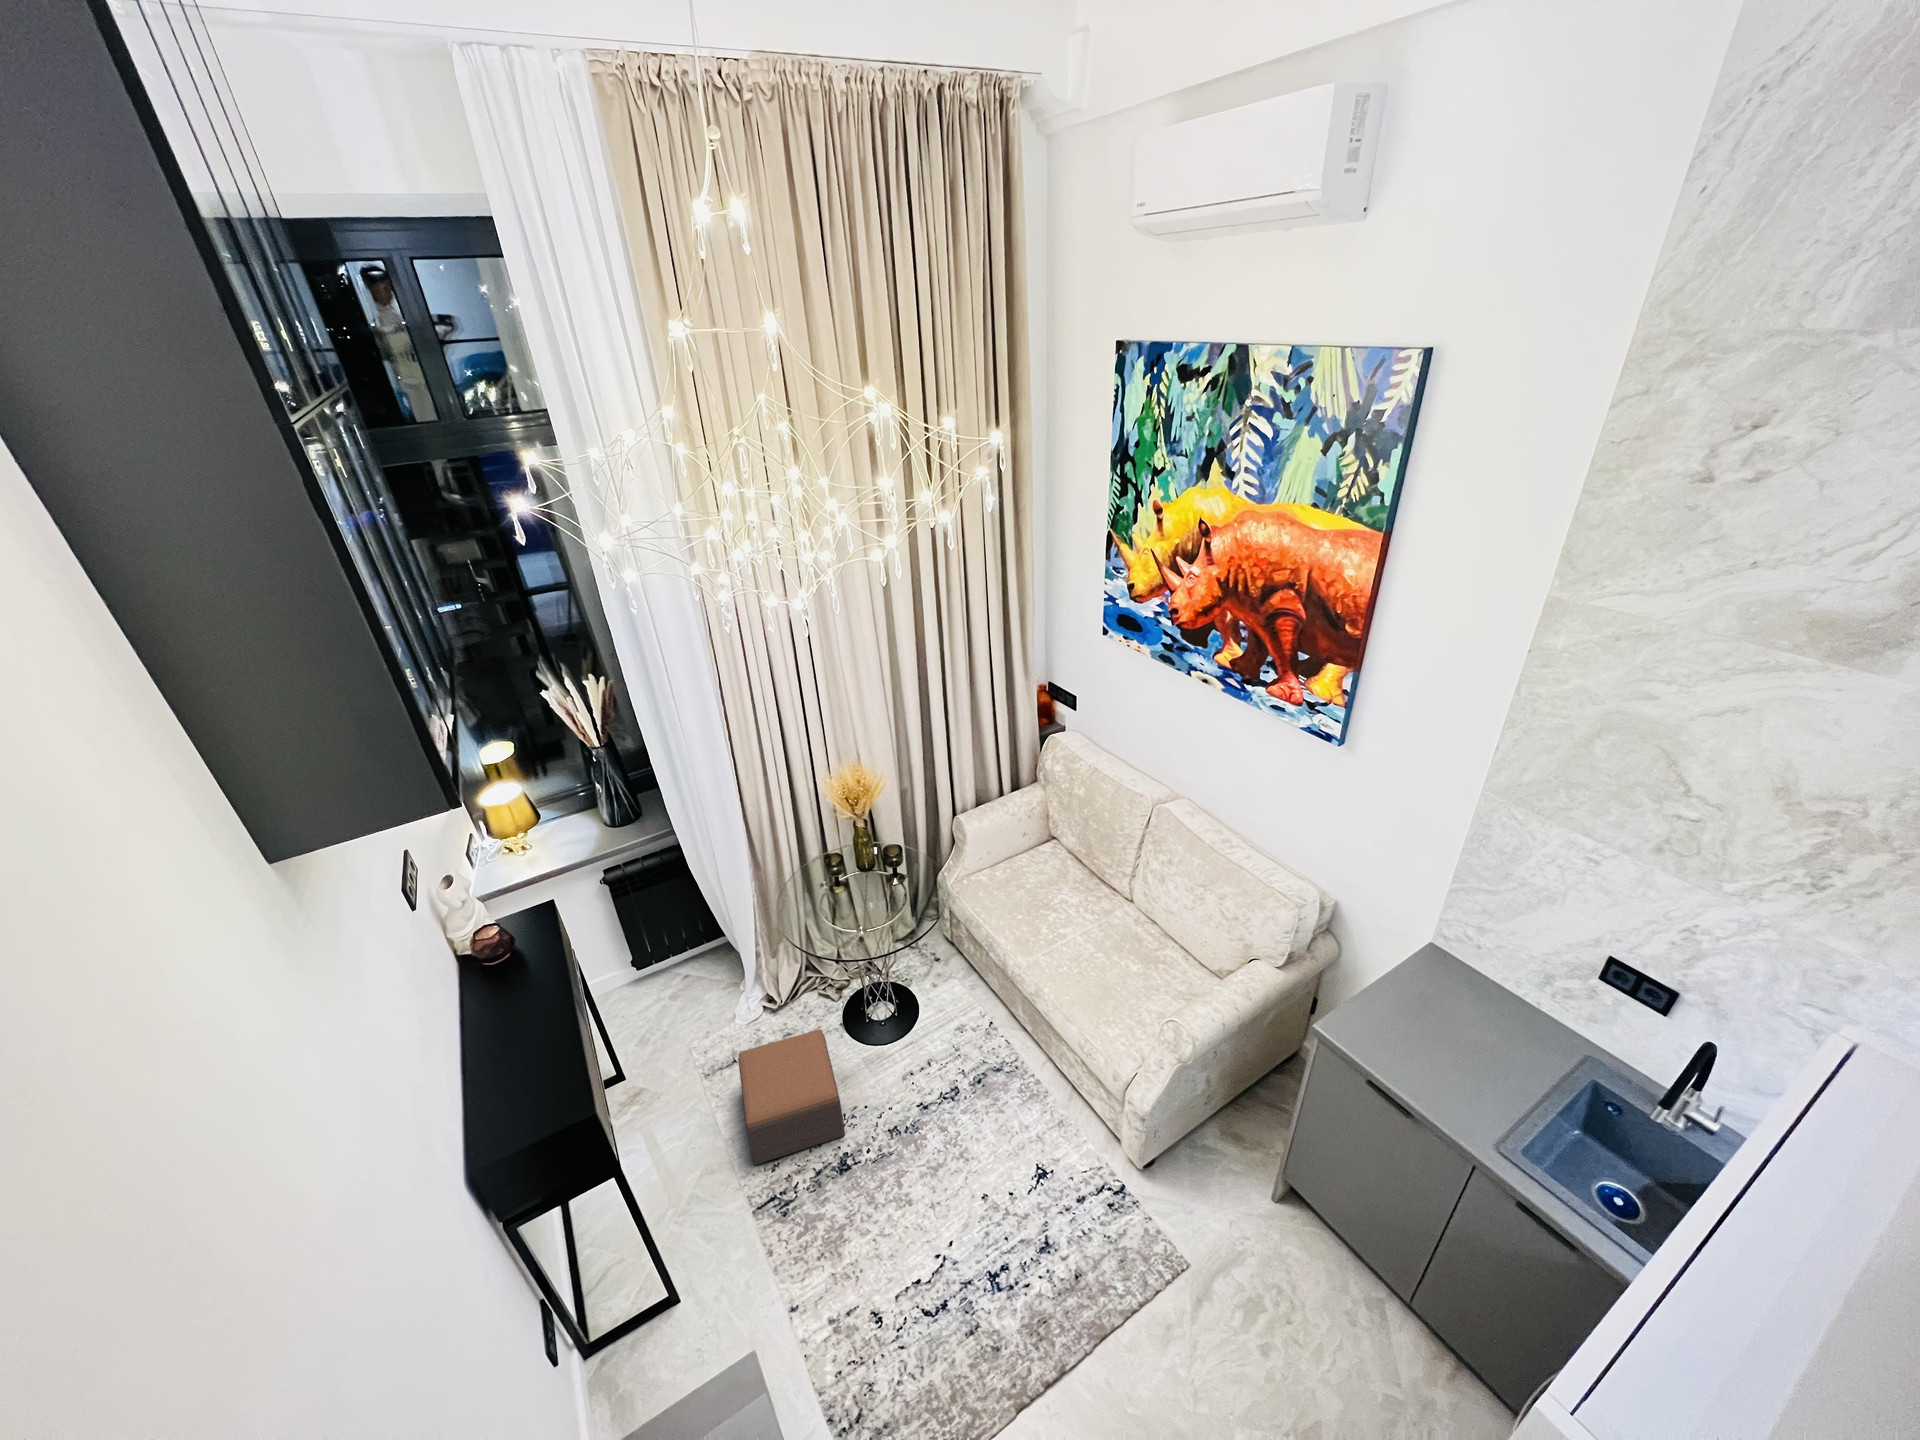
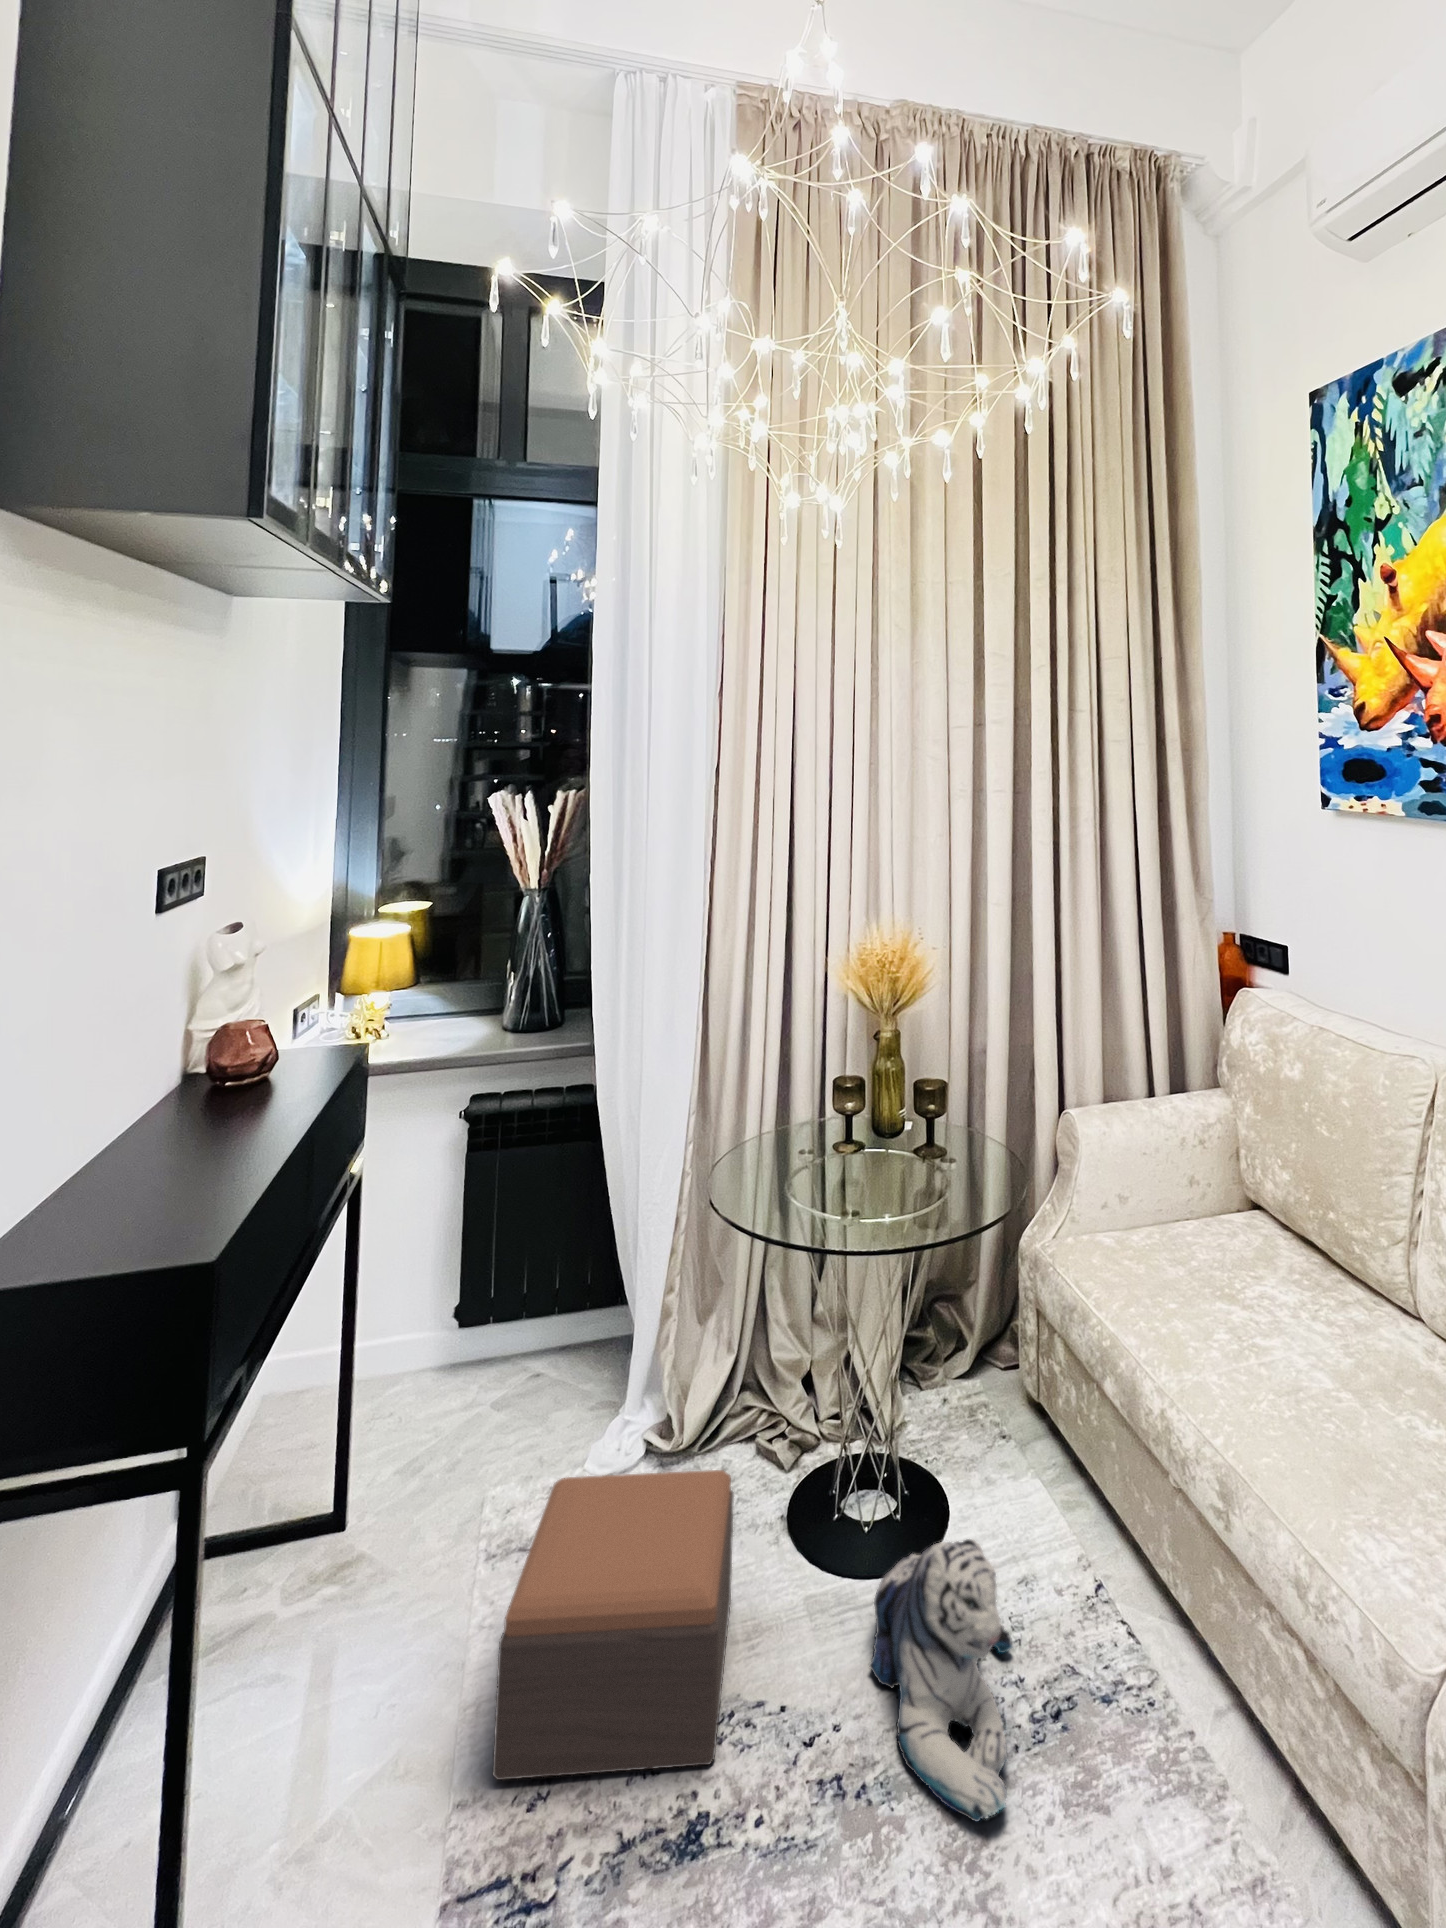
plush toy: none [896,1036,966,1132] -> present [869,1539,1012,1821]

